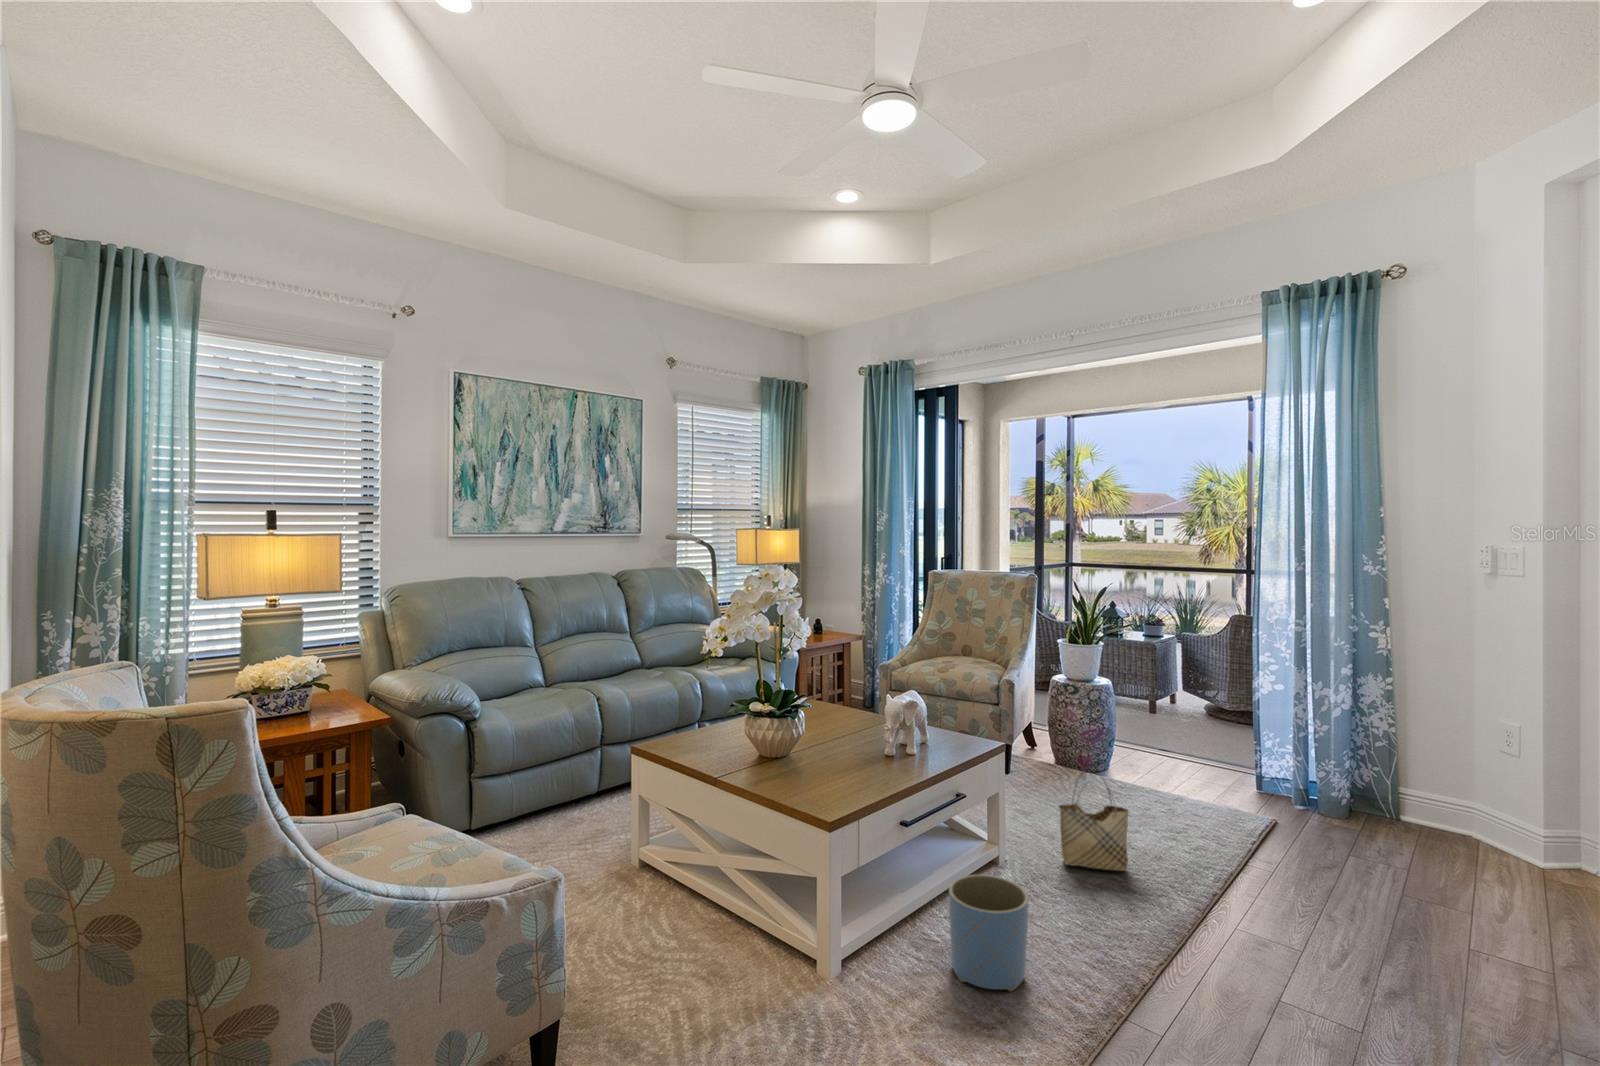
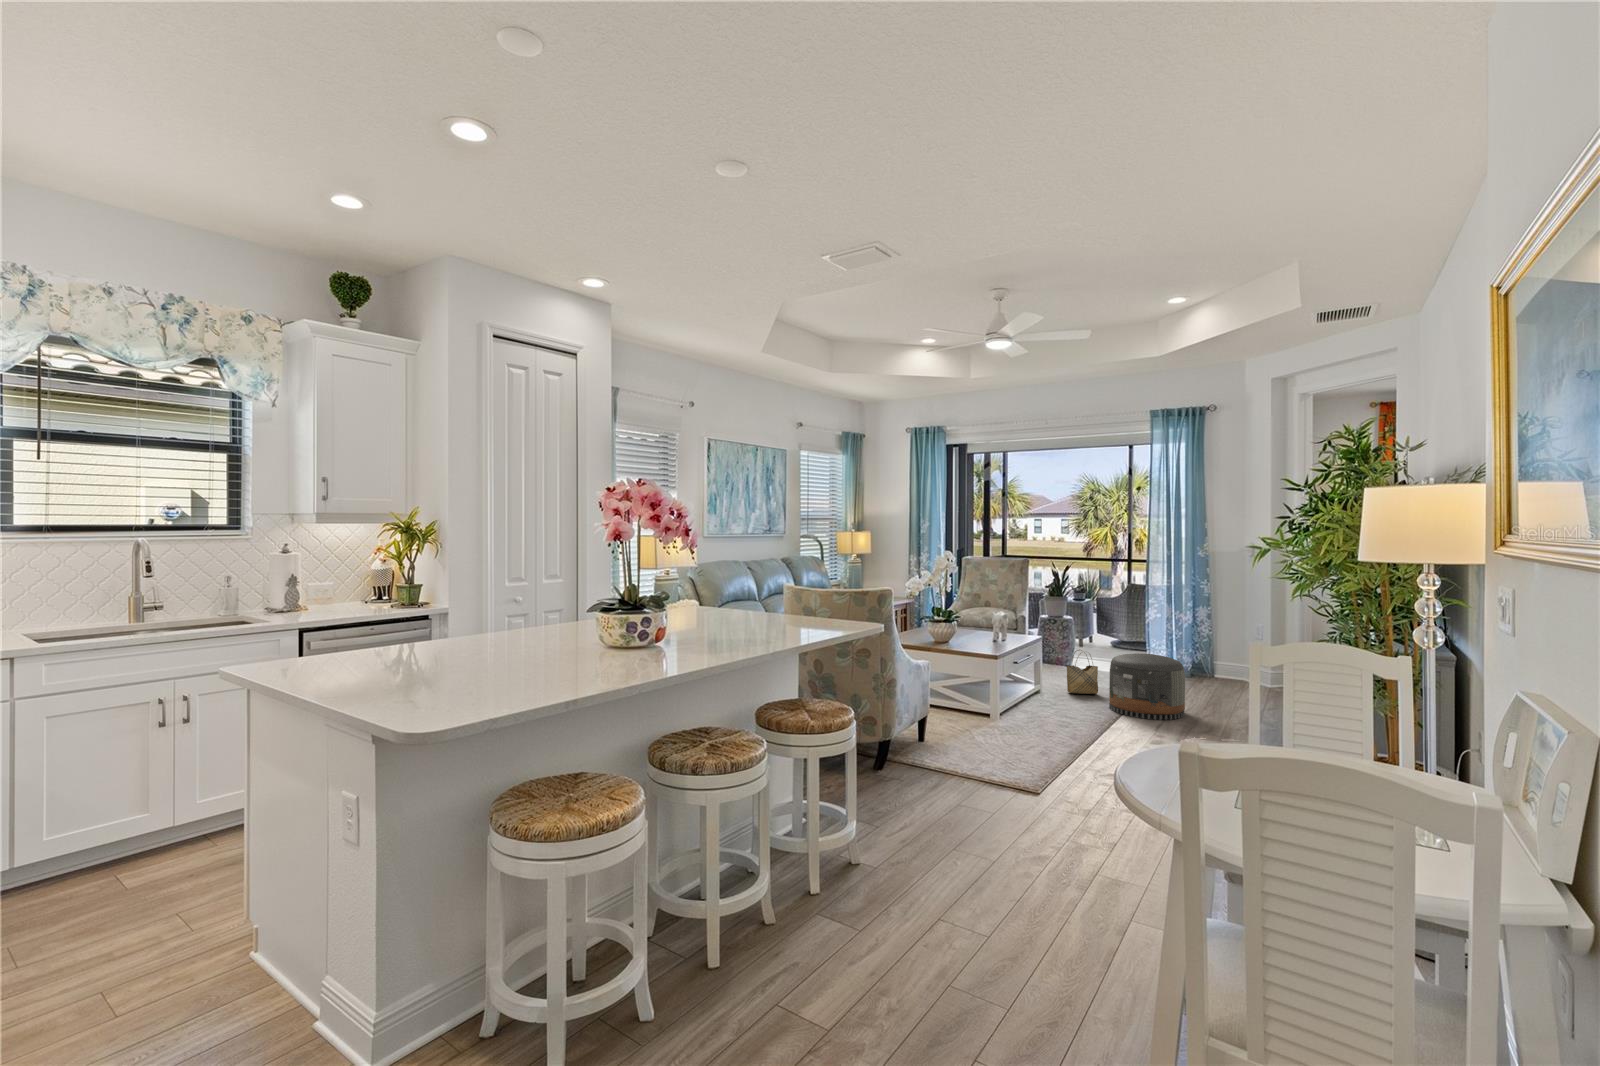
pouf: none [1137,802,1327,1002] -> present [1109,653,1185,720]
planter: present [949,875,1029,991] -> none [1040,682,1074,721]

